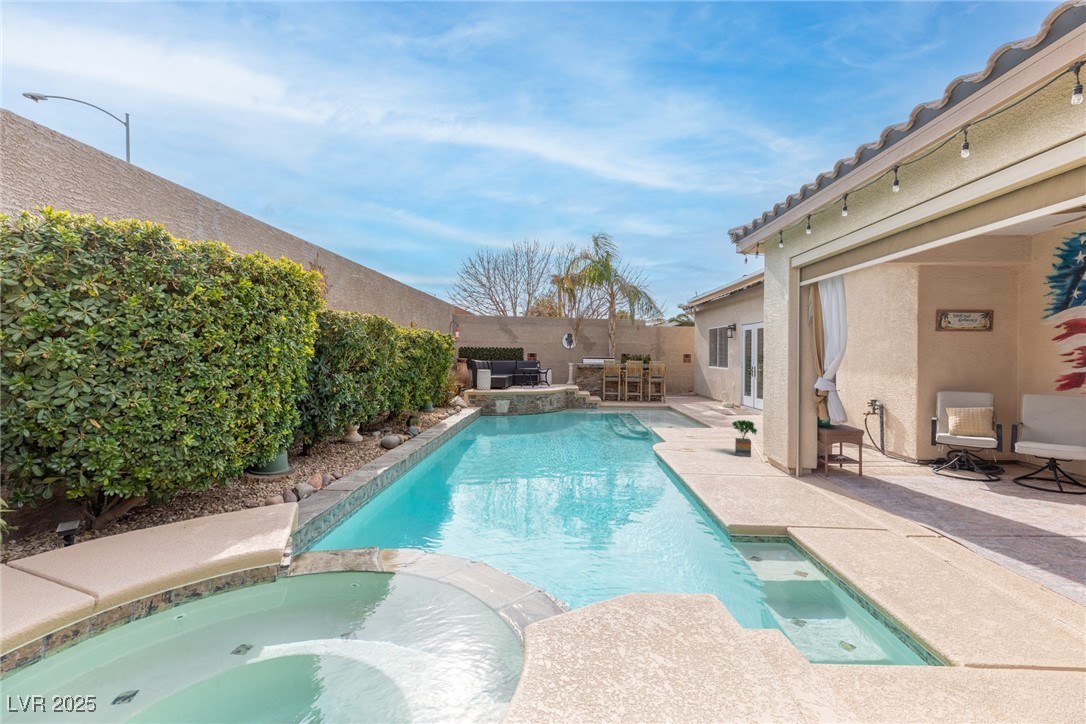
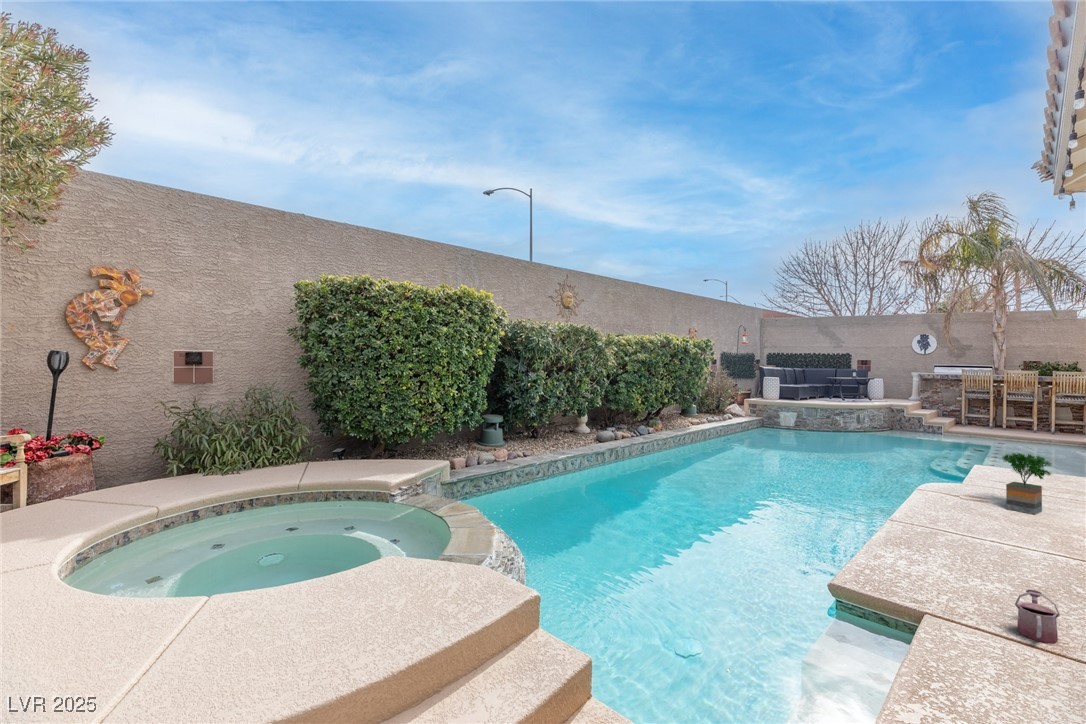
watering can: none [854,500,882,527] -> present [1015,590,1060,643]

